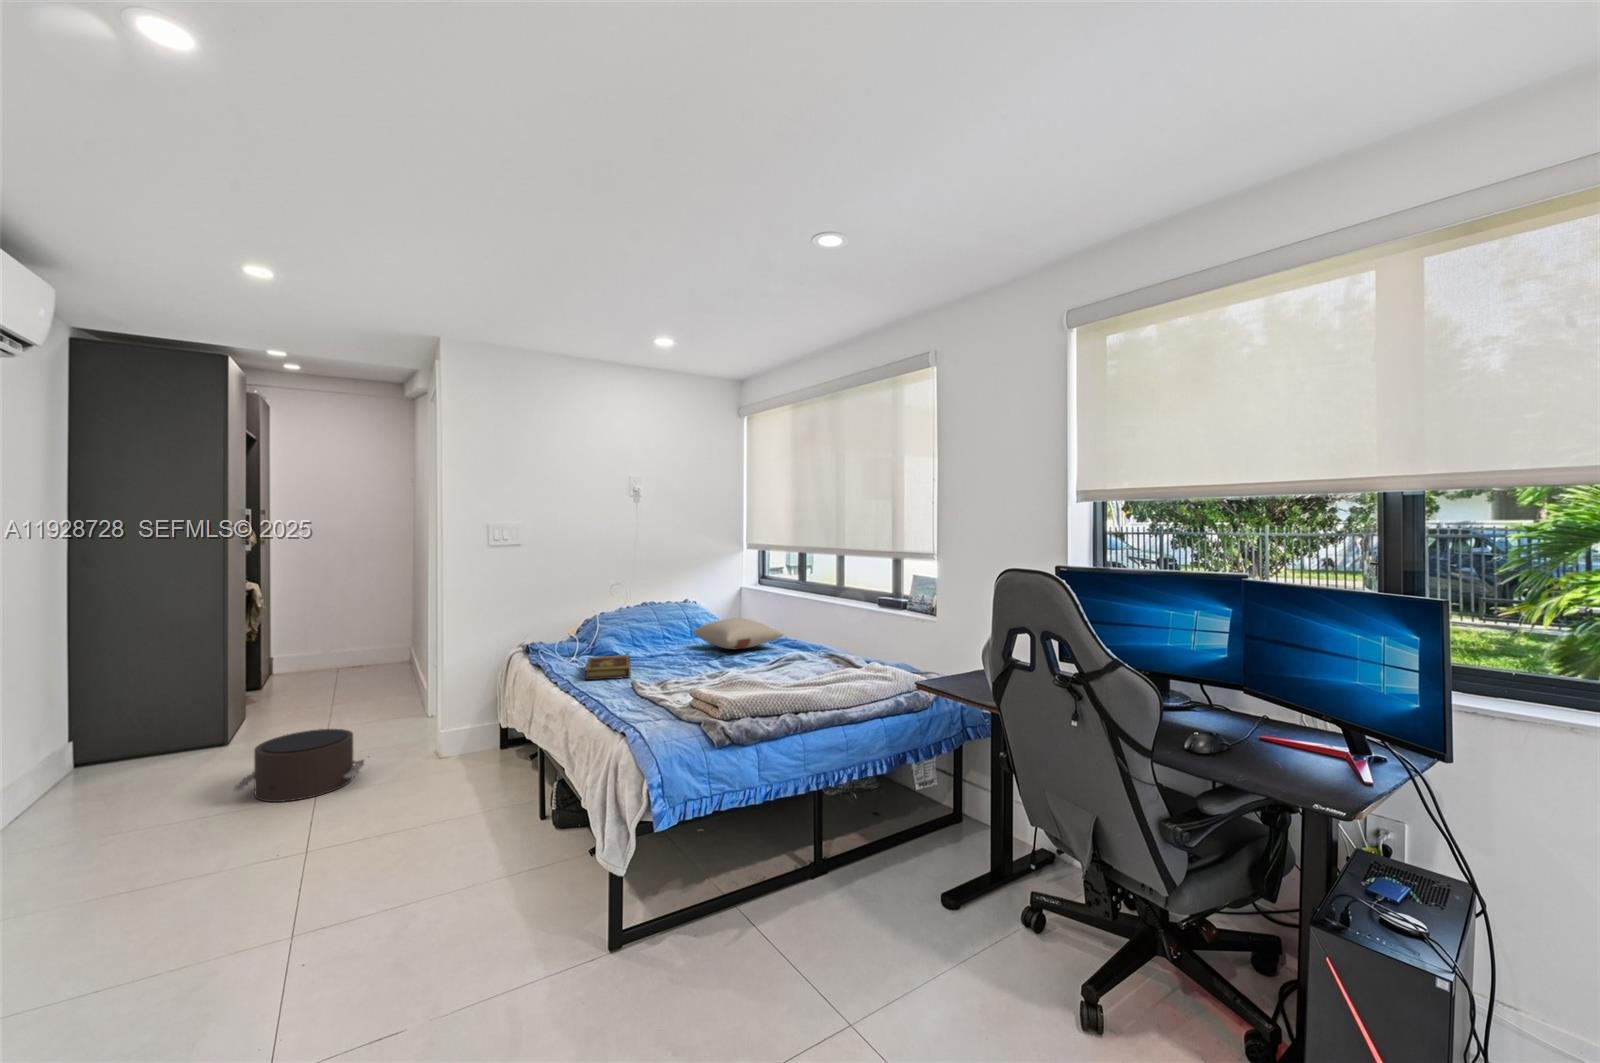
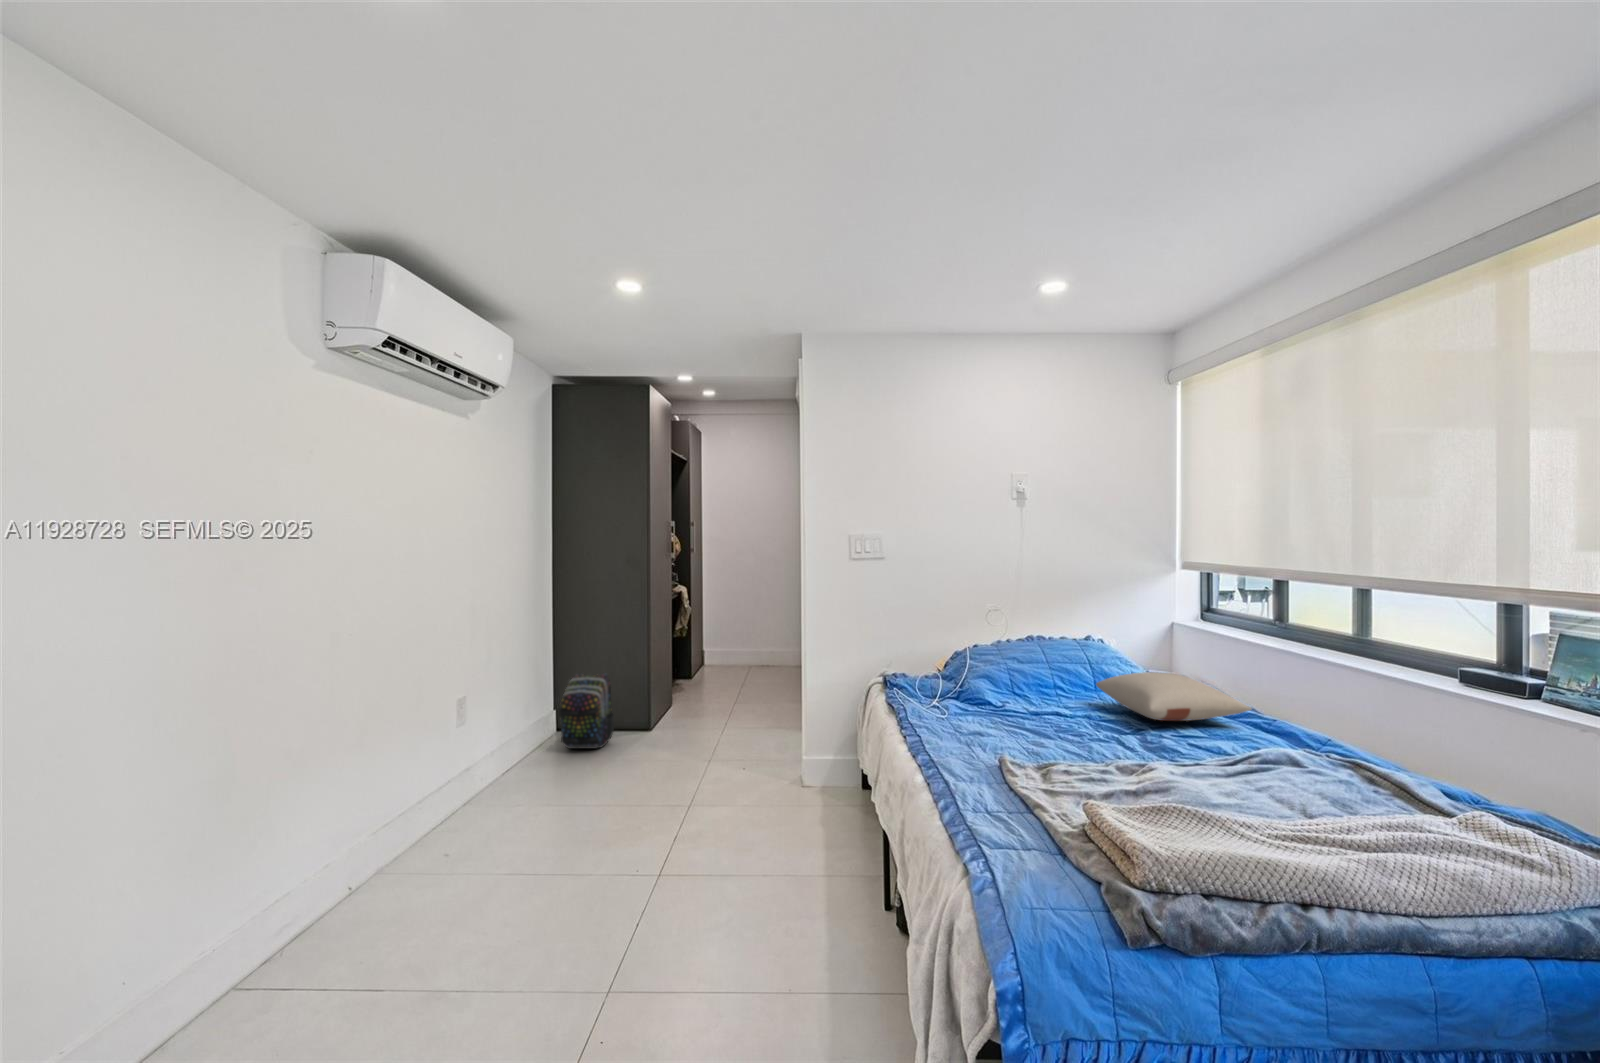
book: present [585,655,630,680] -> none [940,707,1003,748]
backpack: none [88,685,175,780] -> present [559,674,614,749]
pouf: present [234,729,364,802] -> none [631,736,736,807]

